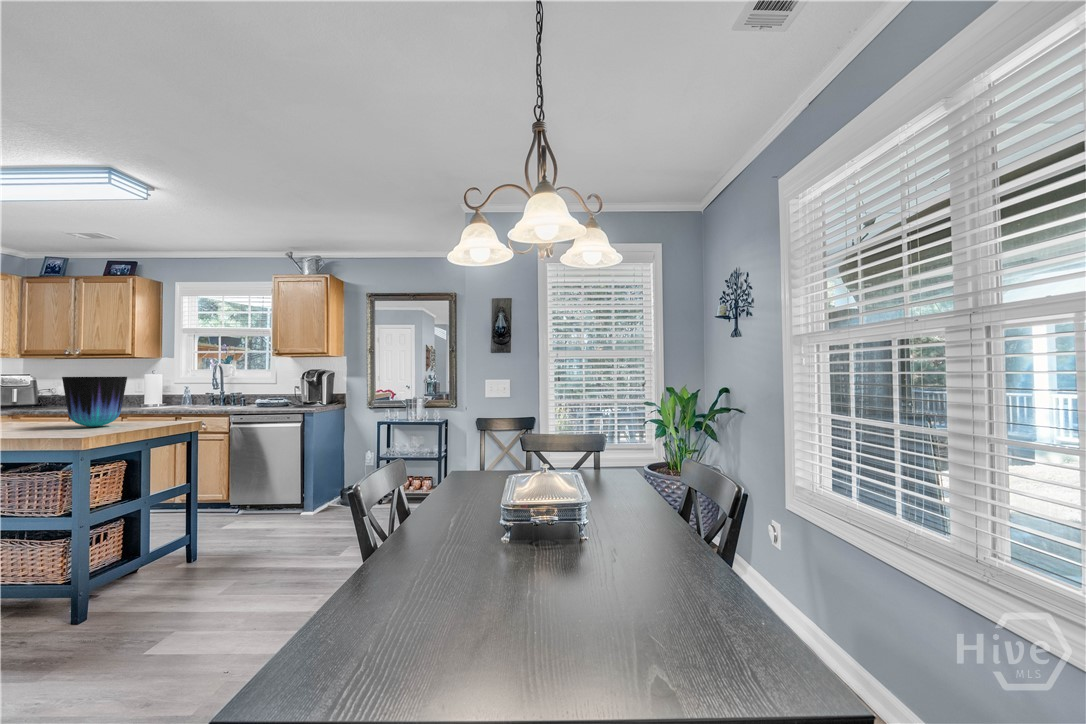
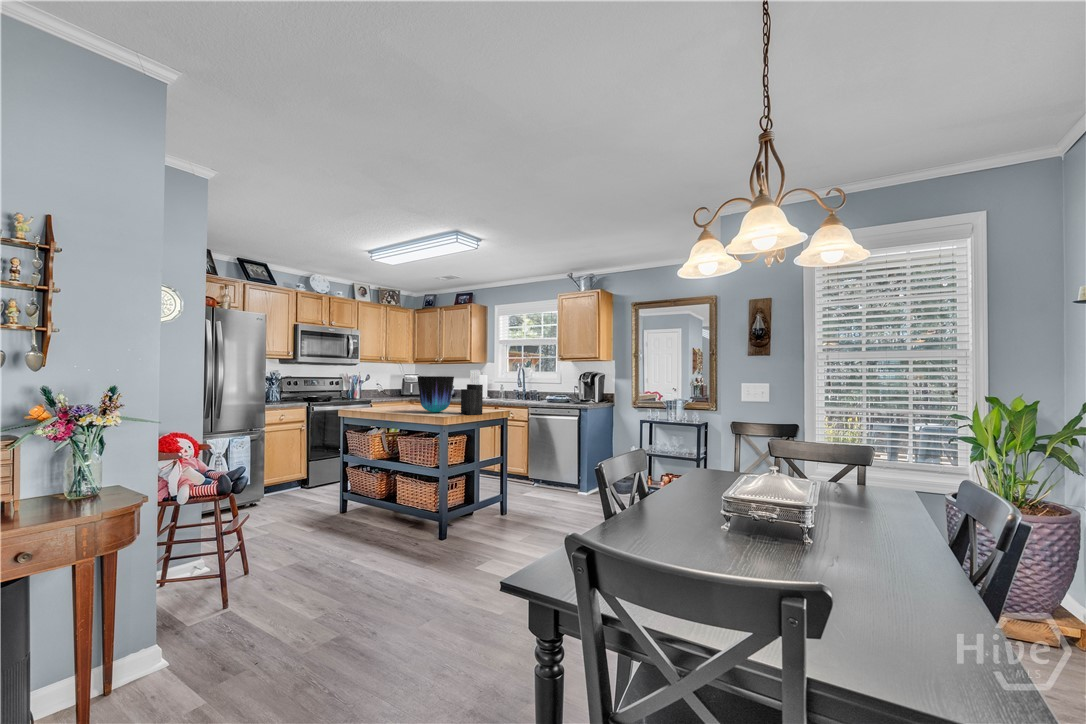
knife block: none [141,367,178,427] -> present [461,370,483,415]

